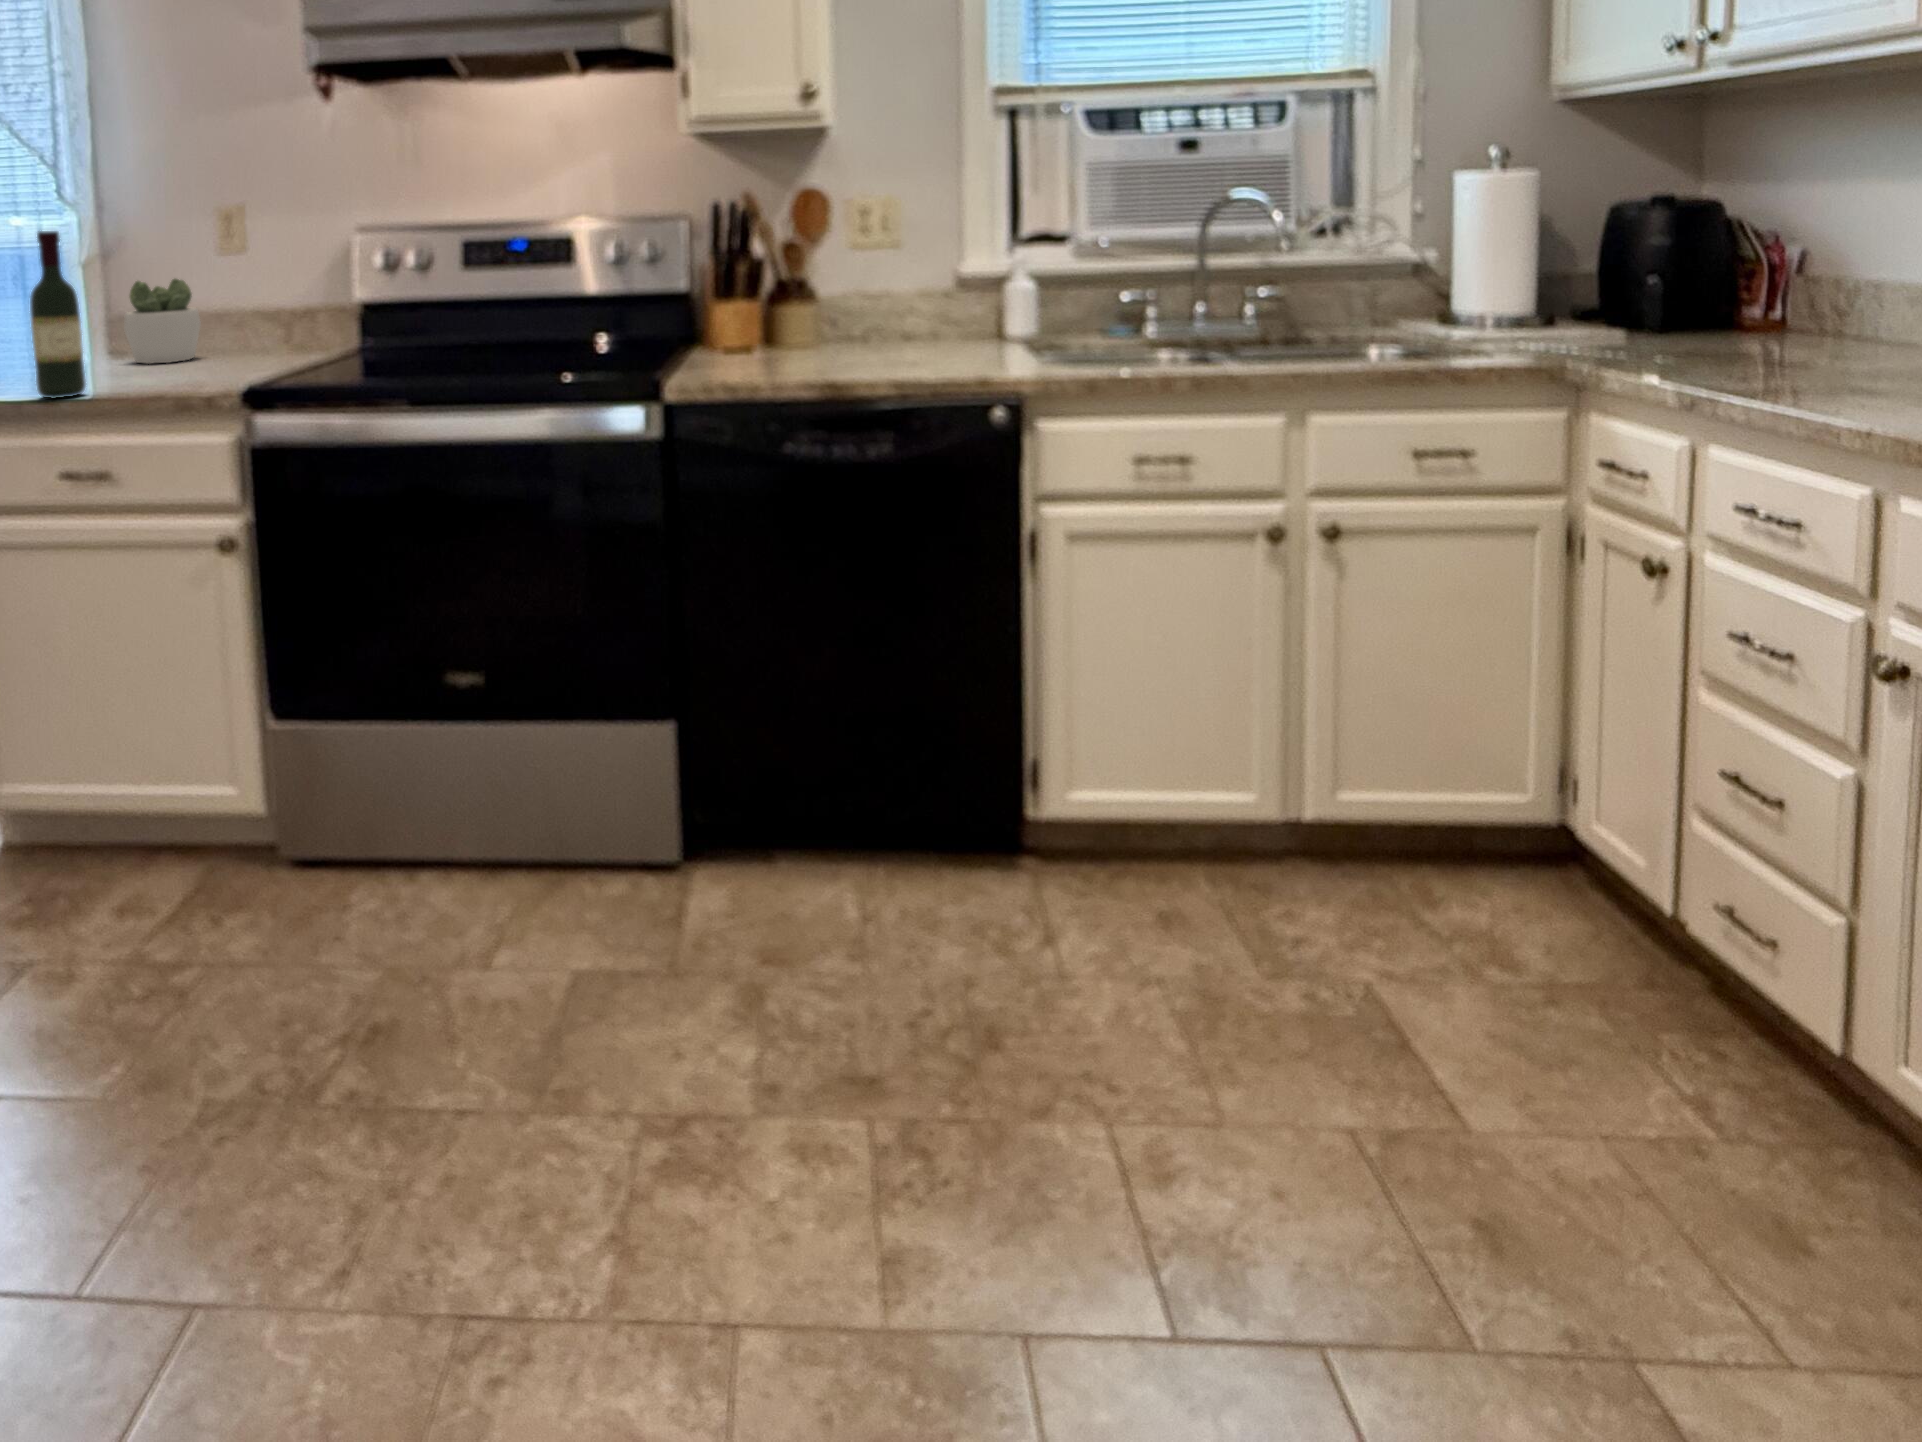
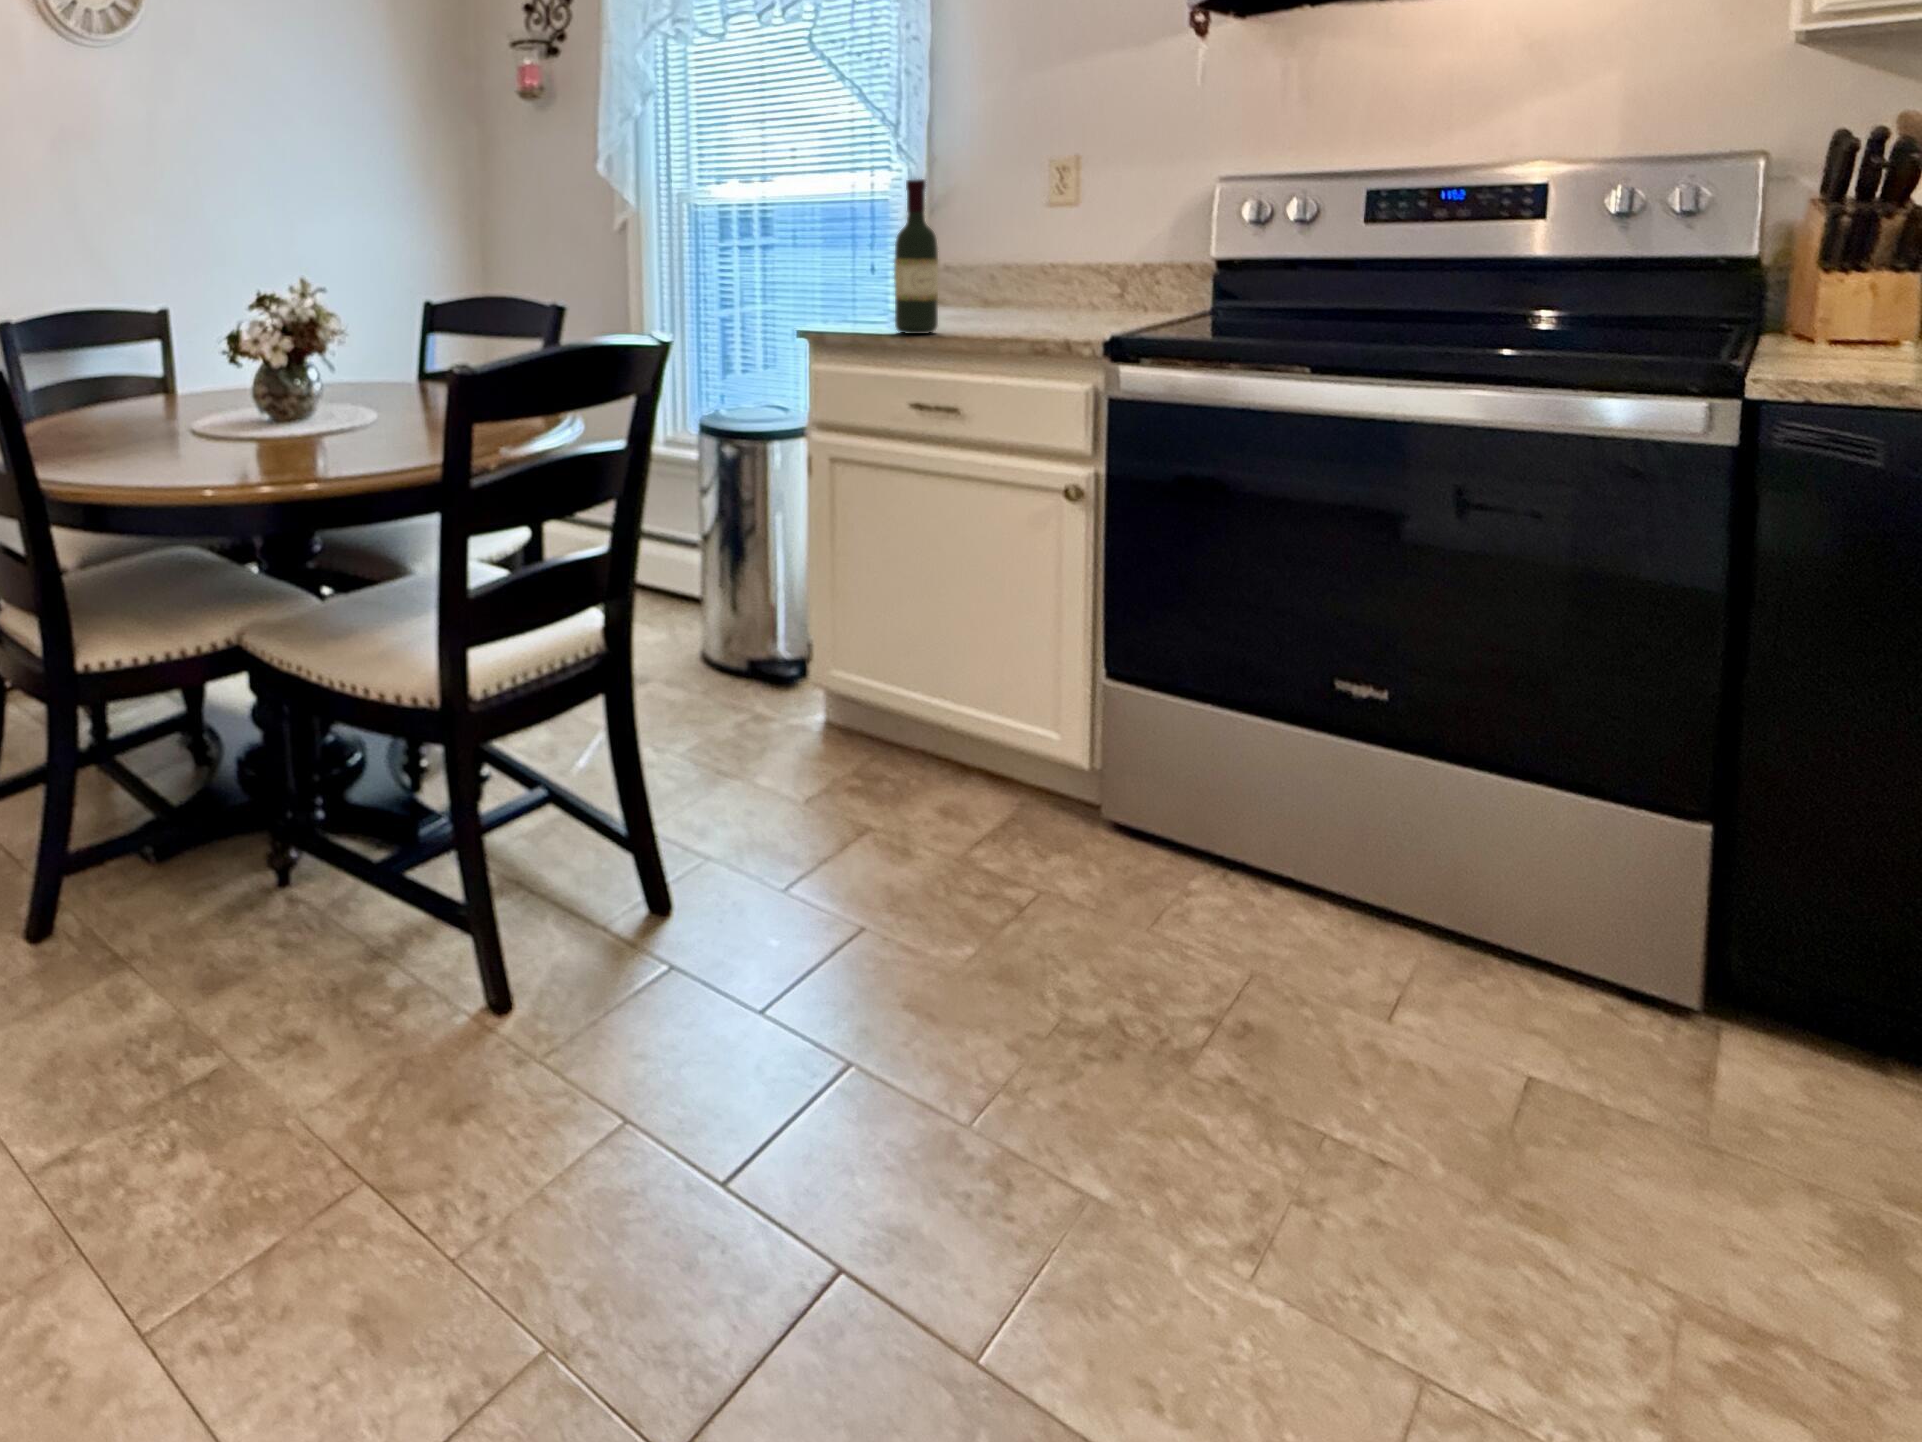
succulent plant: present [124,279,201,364] -> none [952,231,1026,313]

